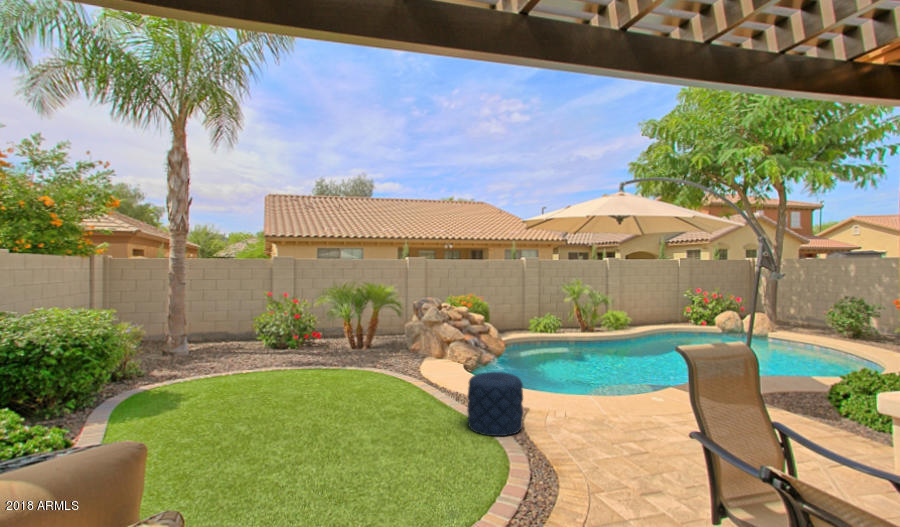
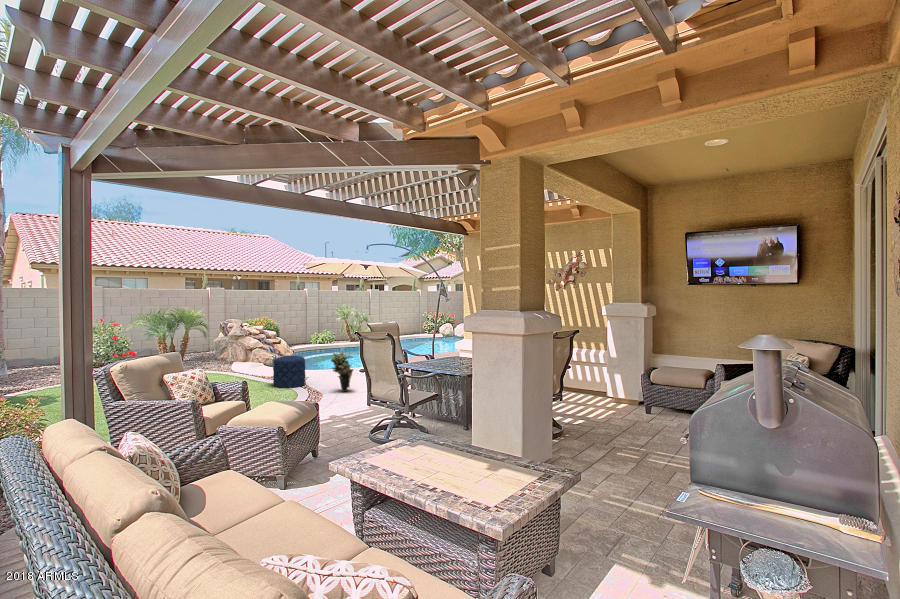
potted plant: none [573,380,622,471] -> present [331,352,353,392]

